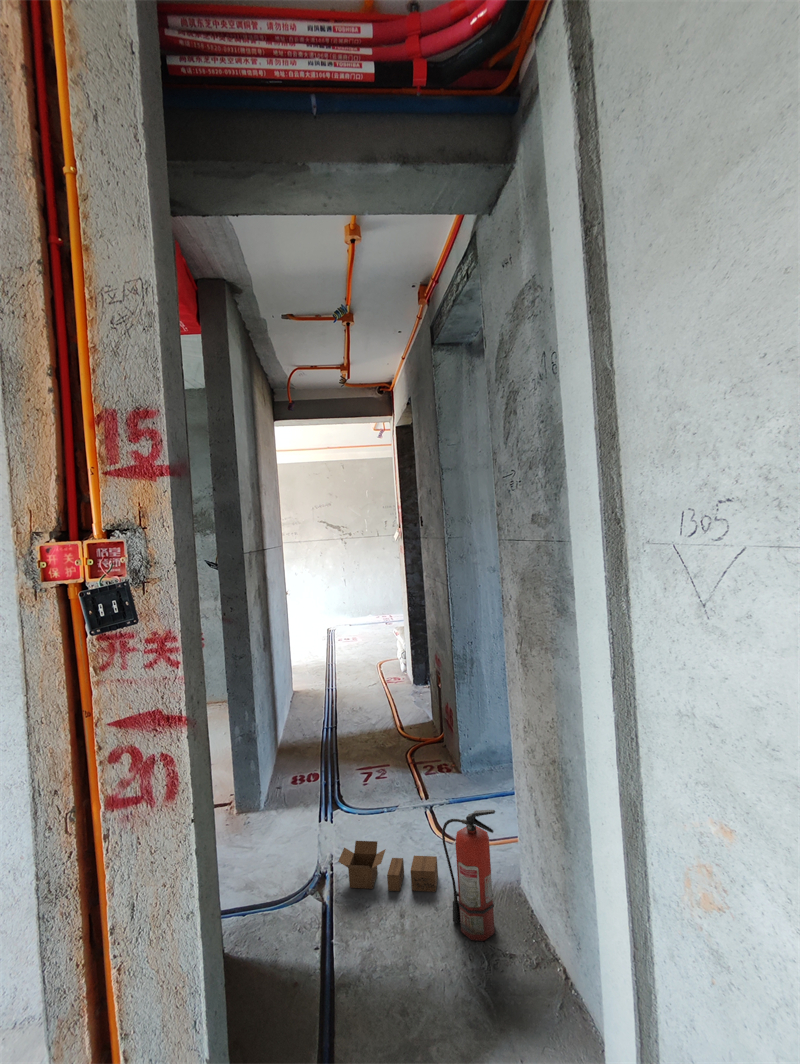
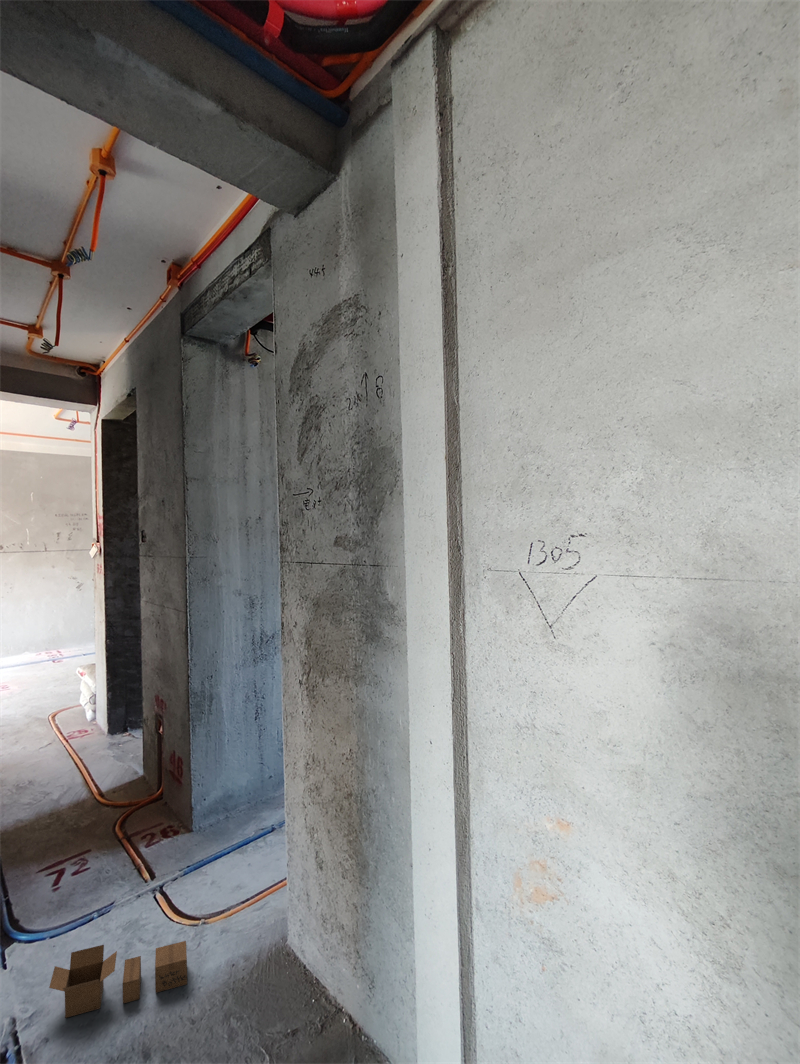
fire extinguisher: present [442,810,495,941] -> none [206,865,275,1025]

